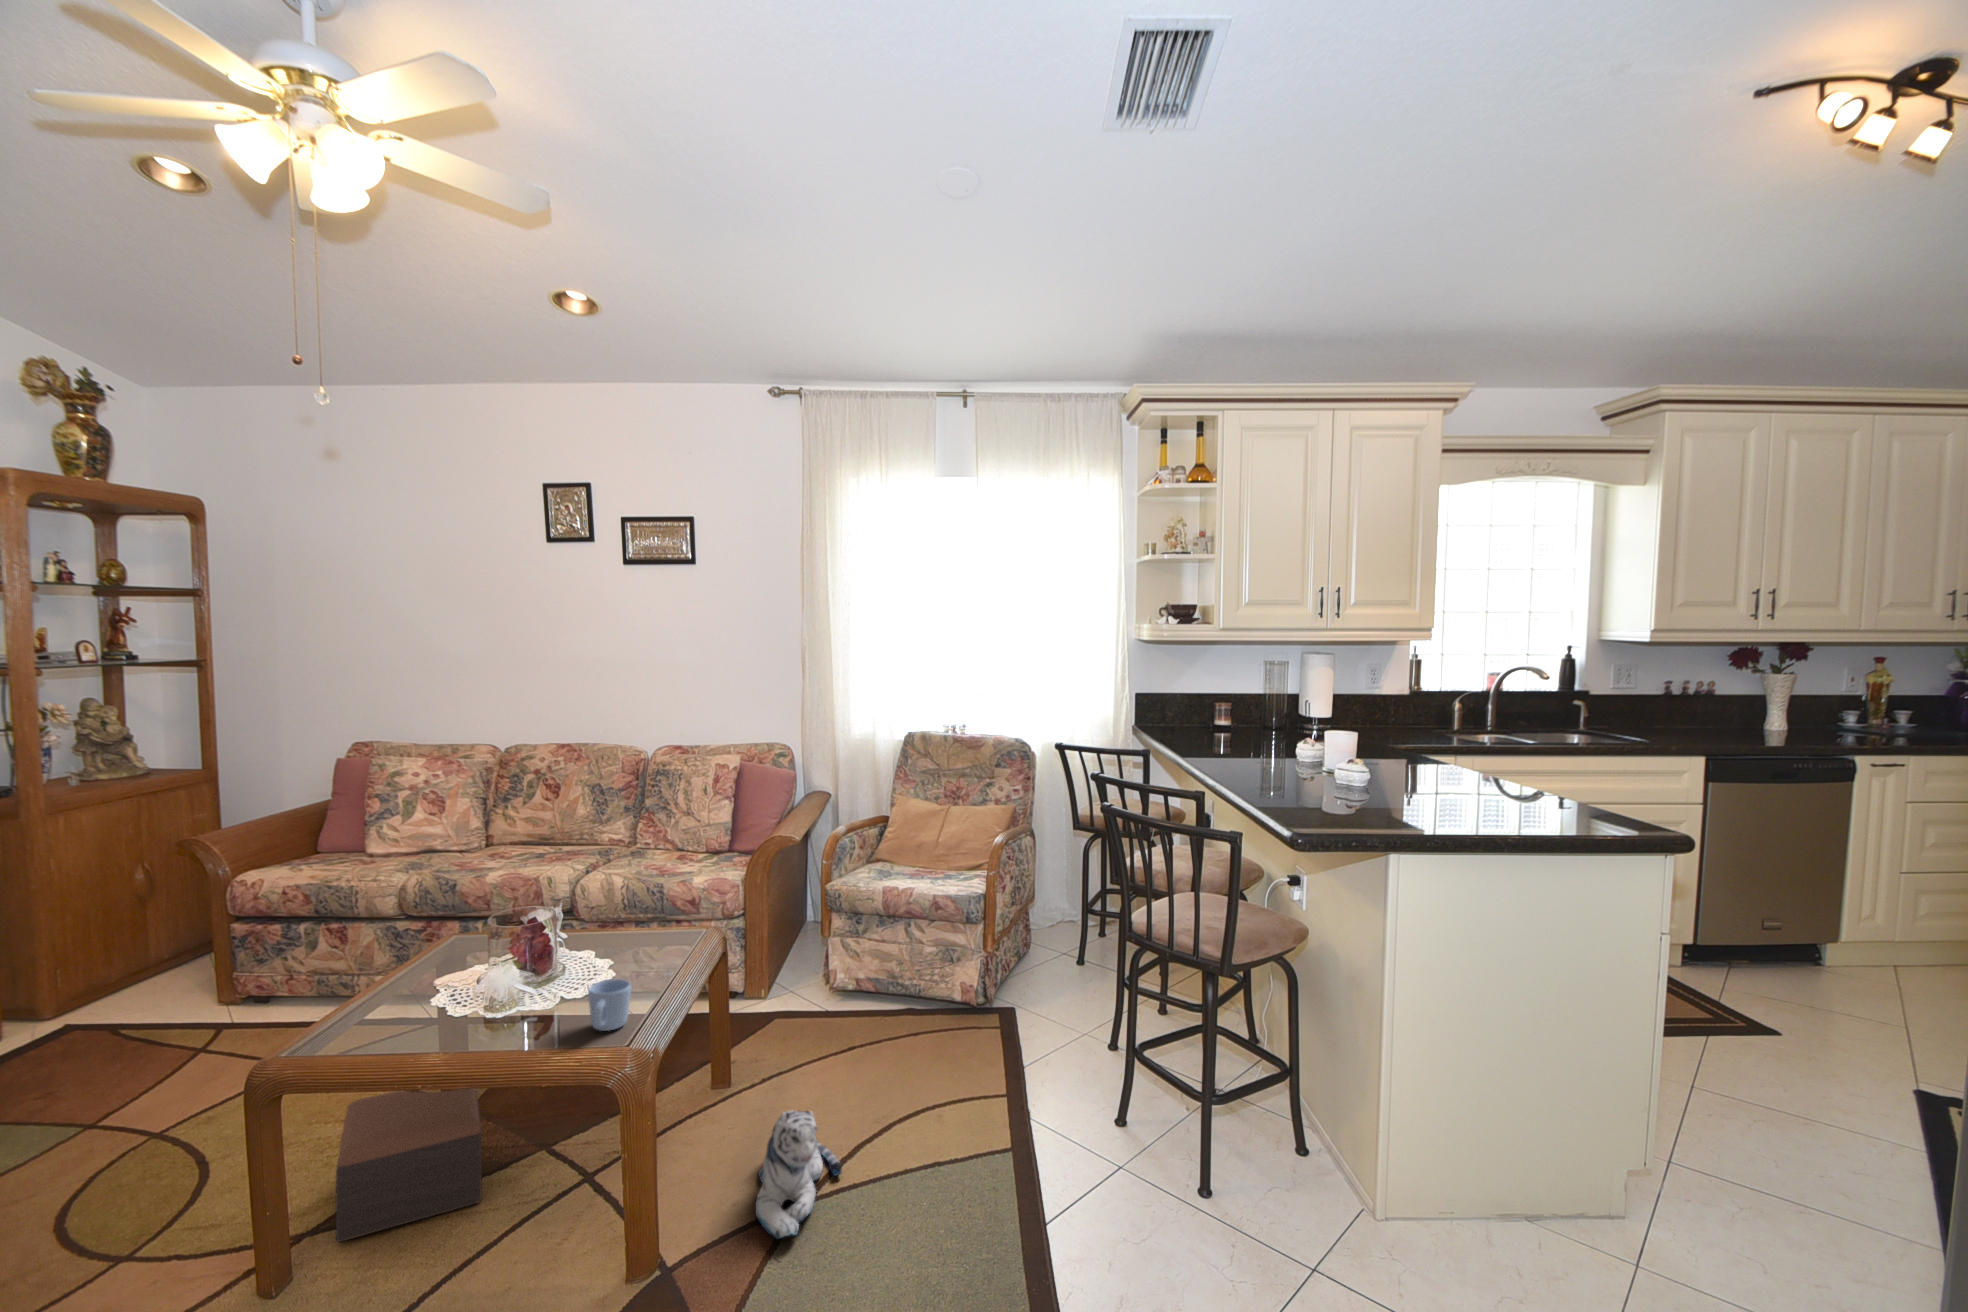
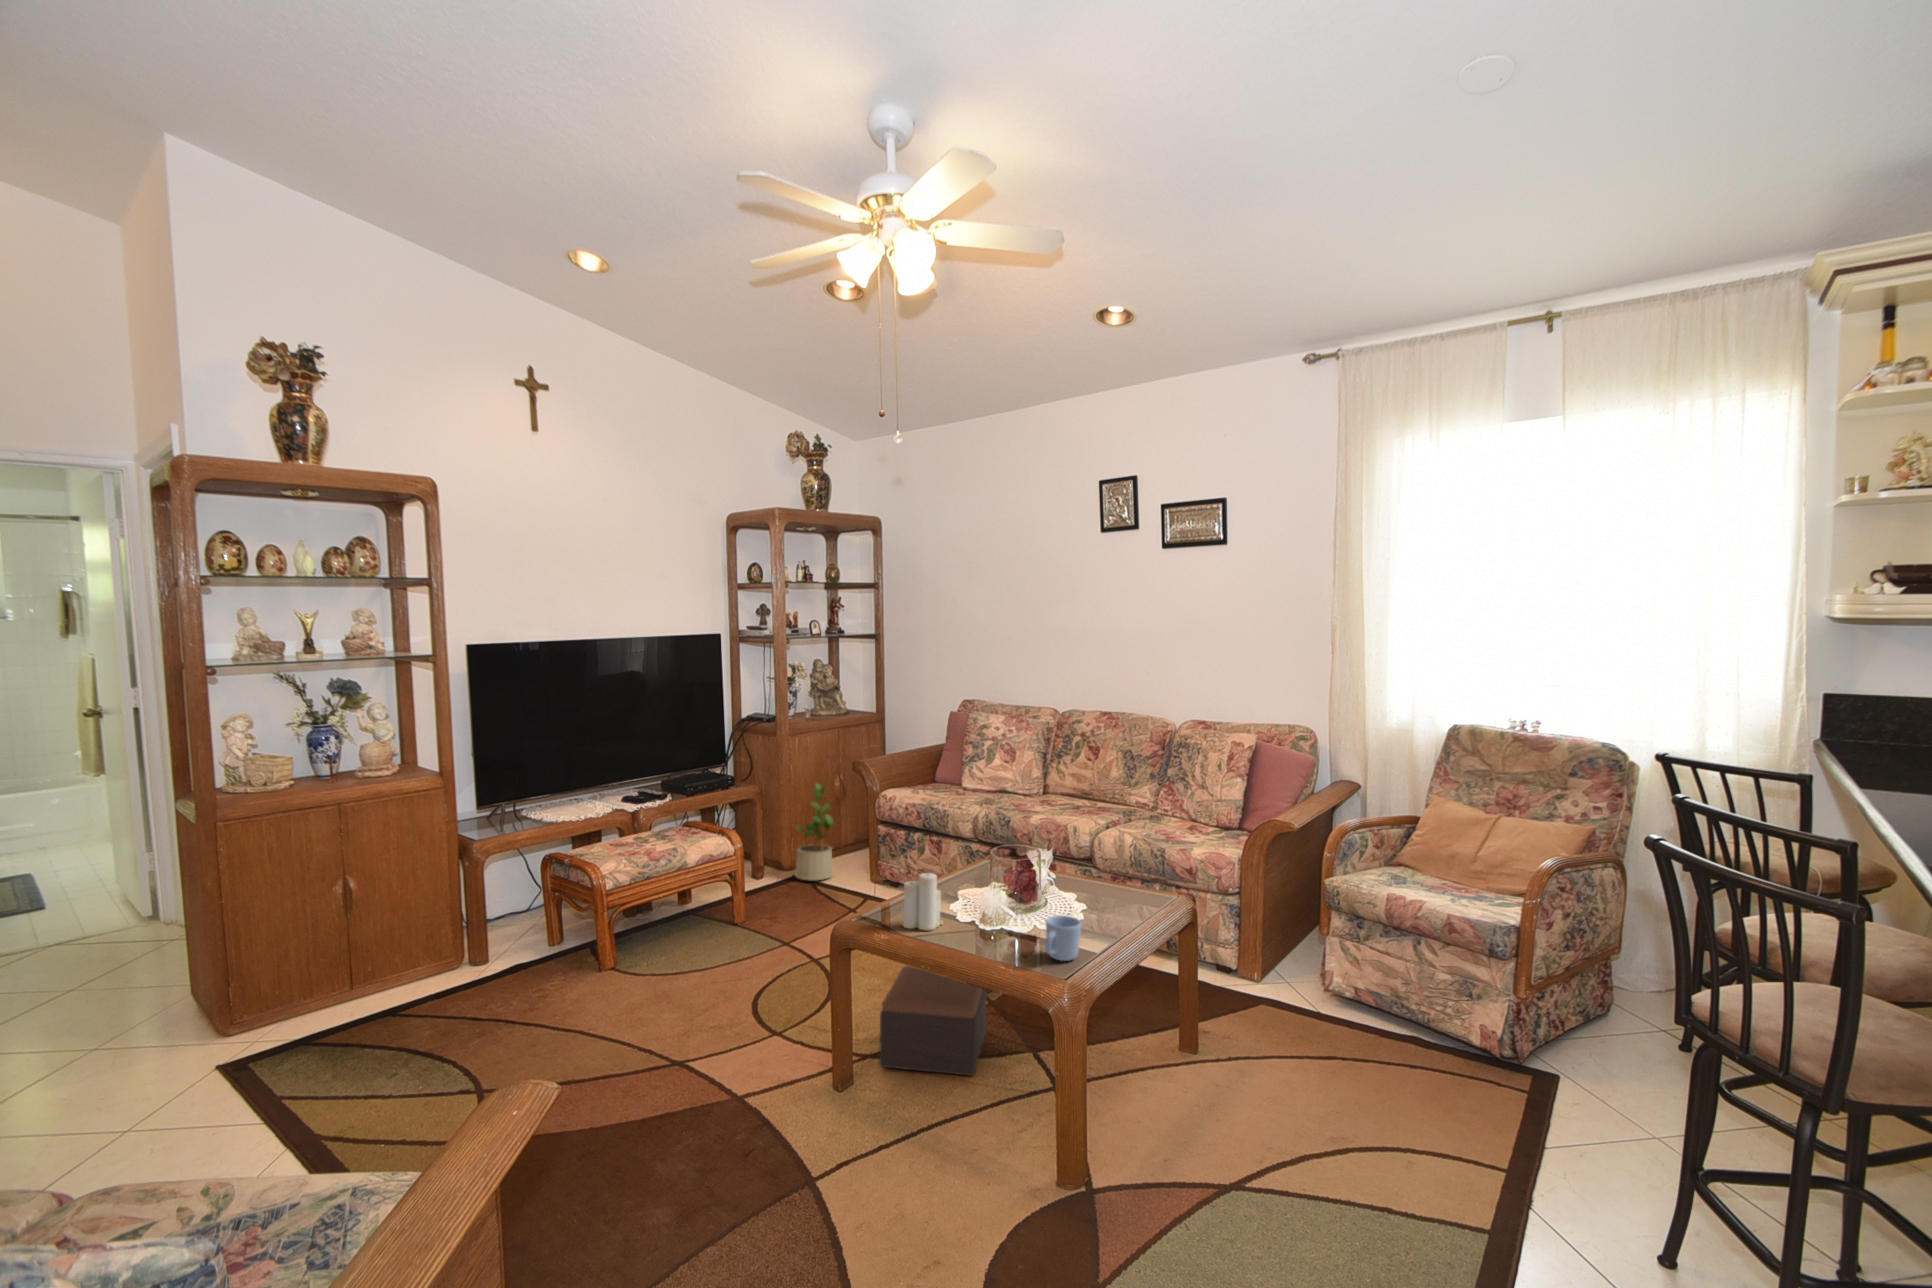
potted plant: none [54,883,153,1035] -> present [795,783,838,880]
candle: none [371,965,434,1049] -> present [901,873,943,931]
plush toy: present [755,1111,842,1239] -> none [1180,1091,1281,1219]

